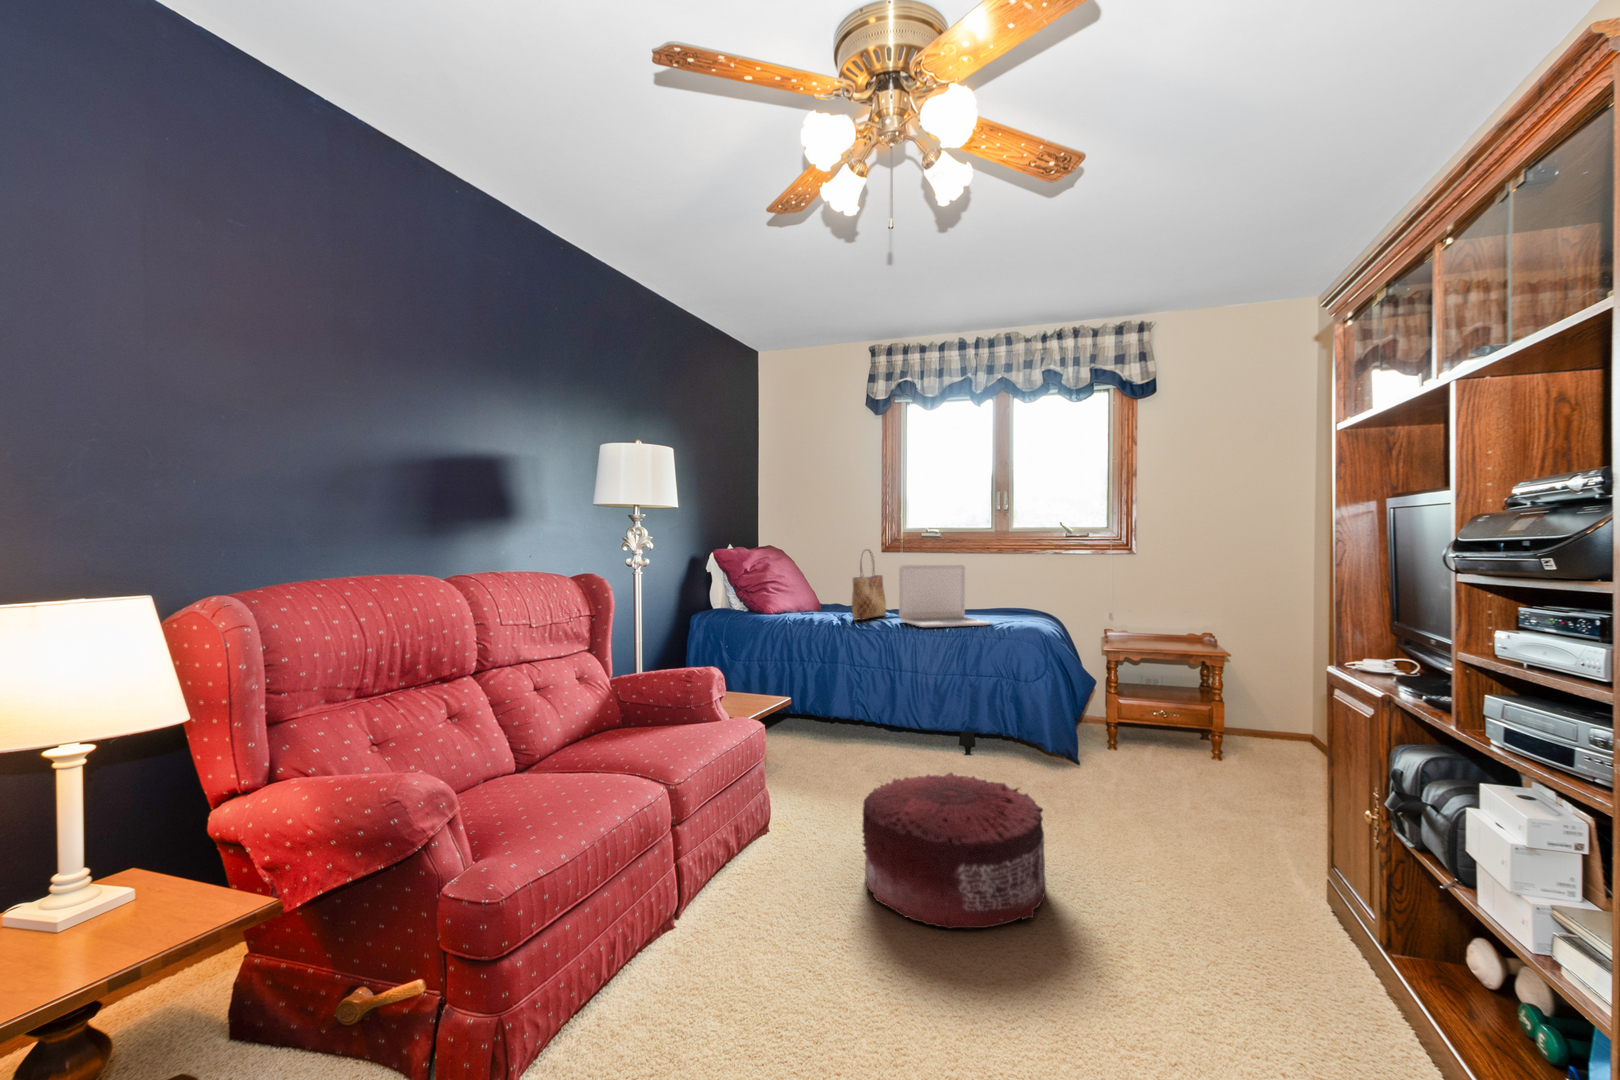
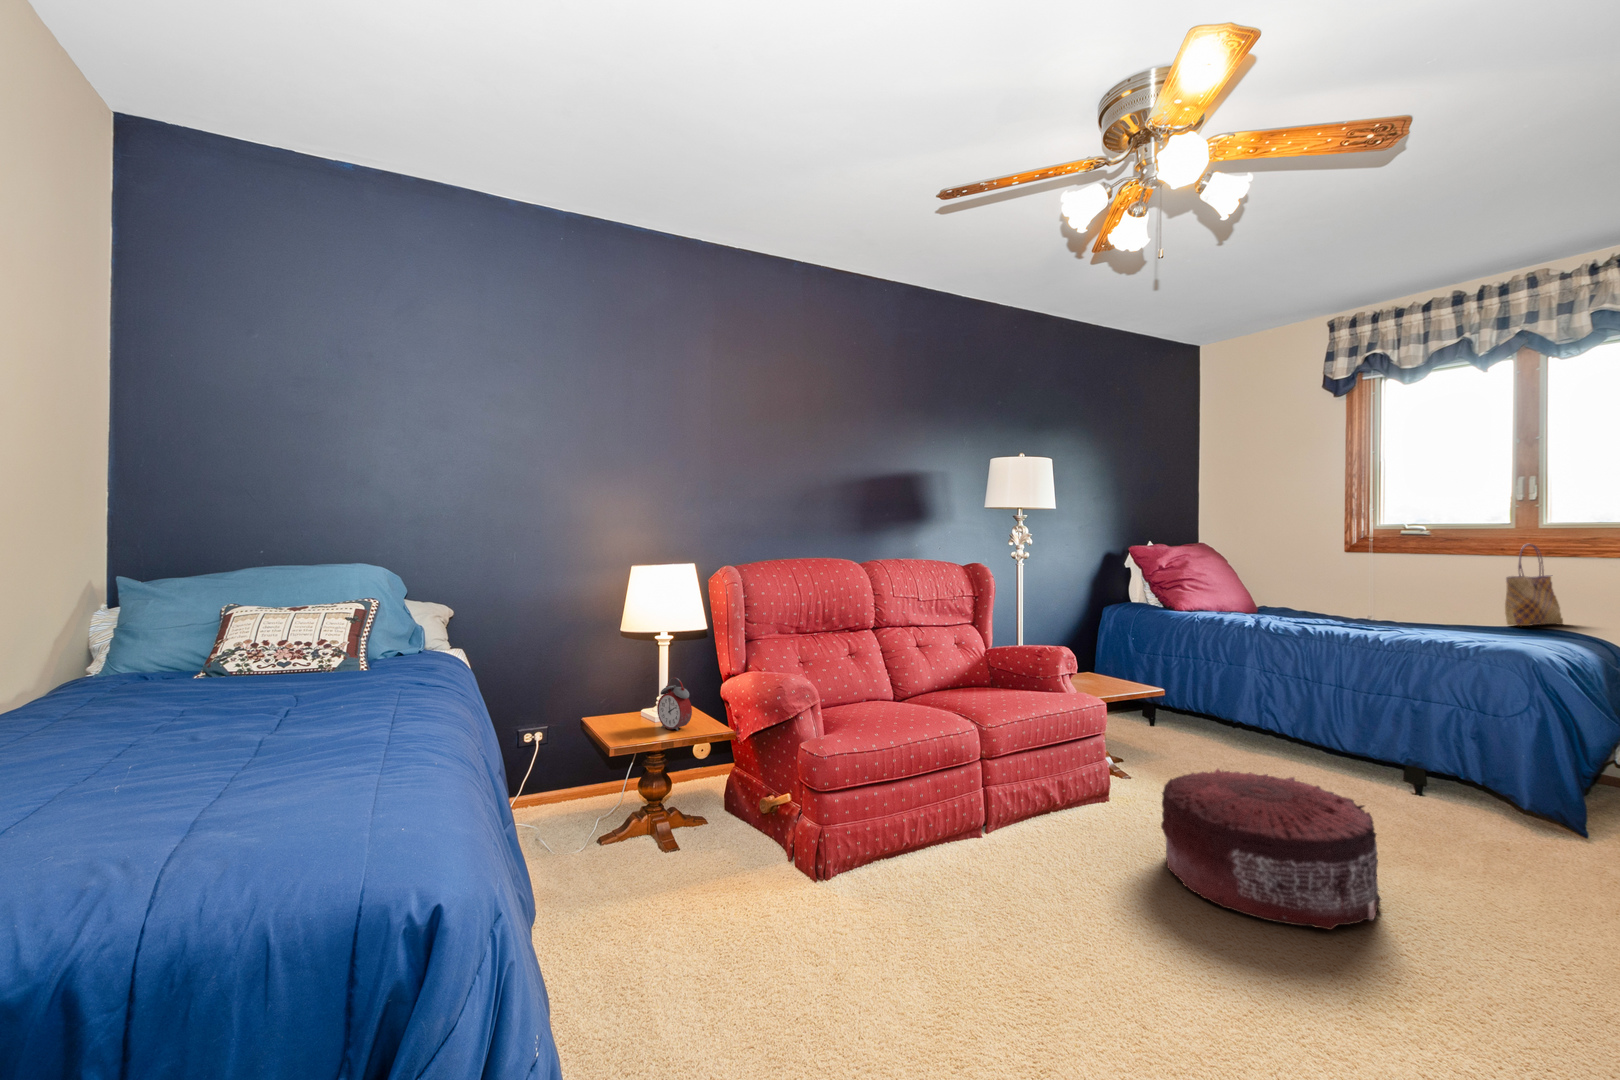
tote bag: present [852,549,886,620] -> present [1505,544,1563,626]
laptop: present [899,565,990,627] -> none [1329,566,1457,640]
alarm clock: none [75,831,179,946] -> present [657,678,692,731]

